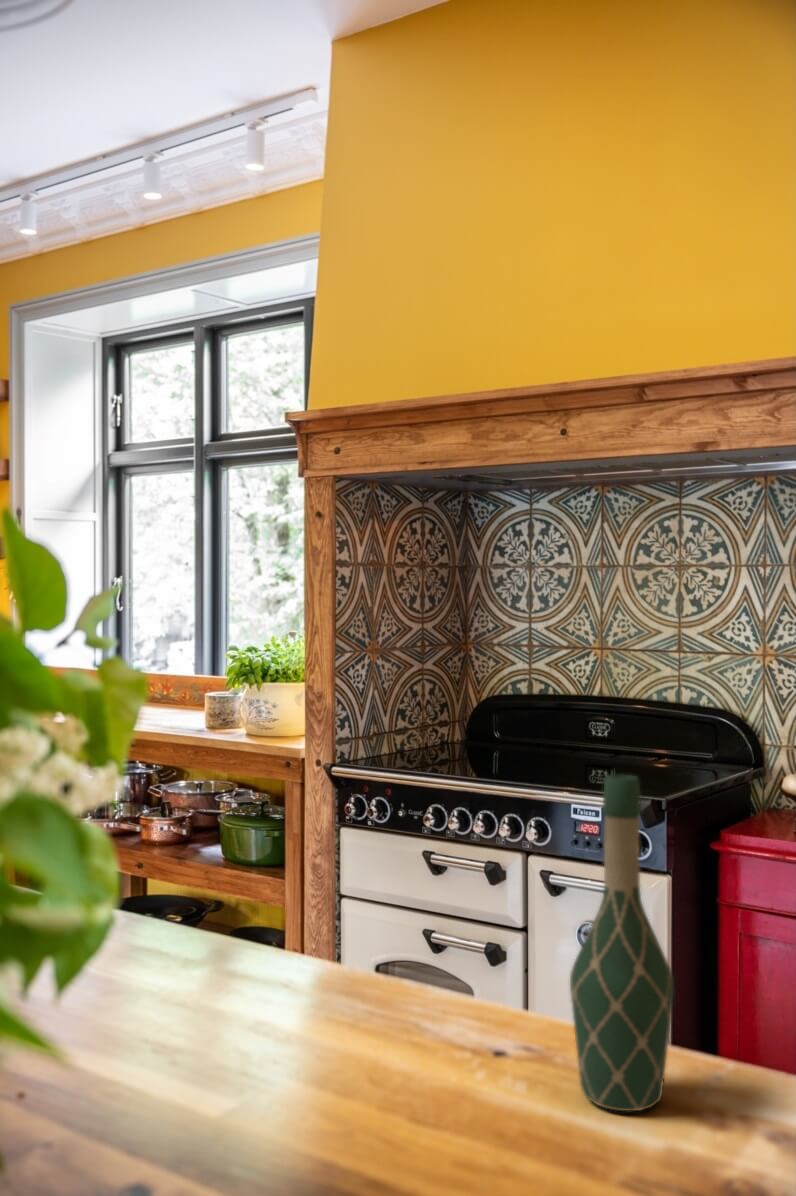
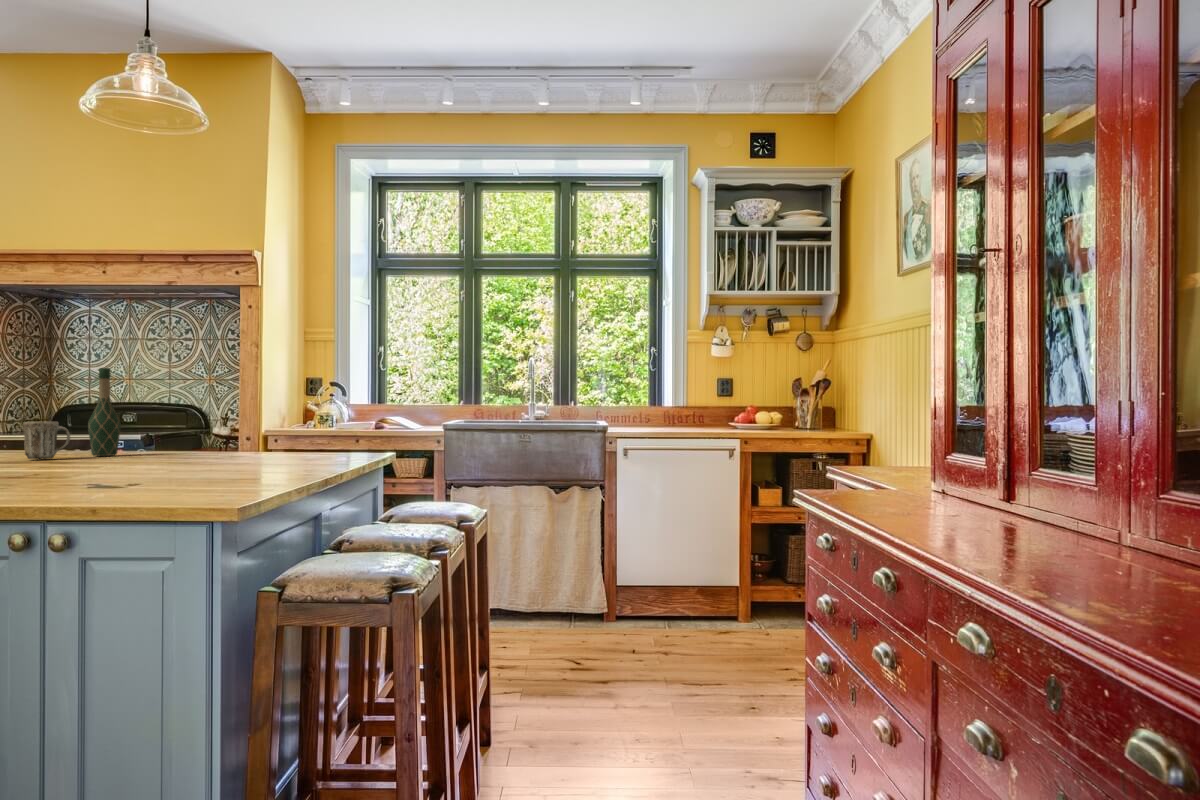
mug: none [374,982,519,1152] -> present [23,422,70,459]

